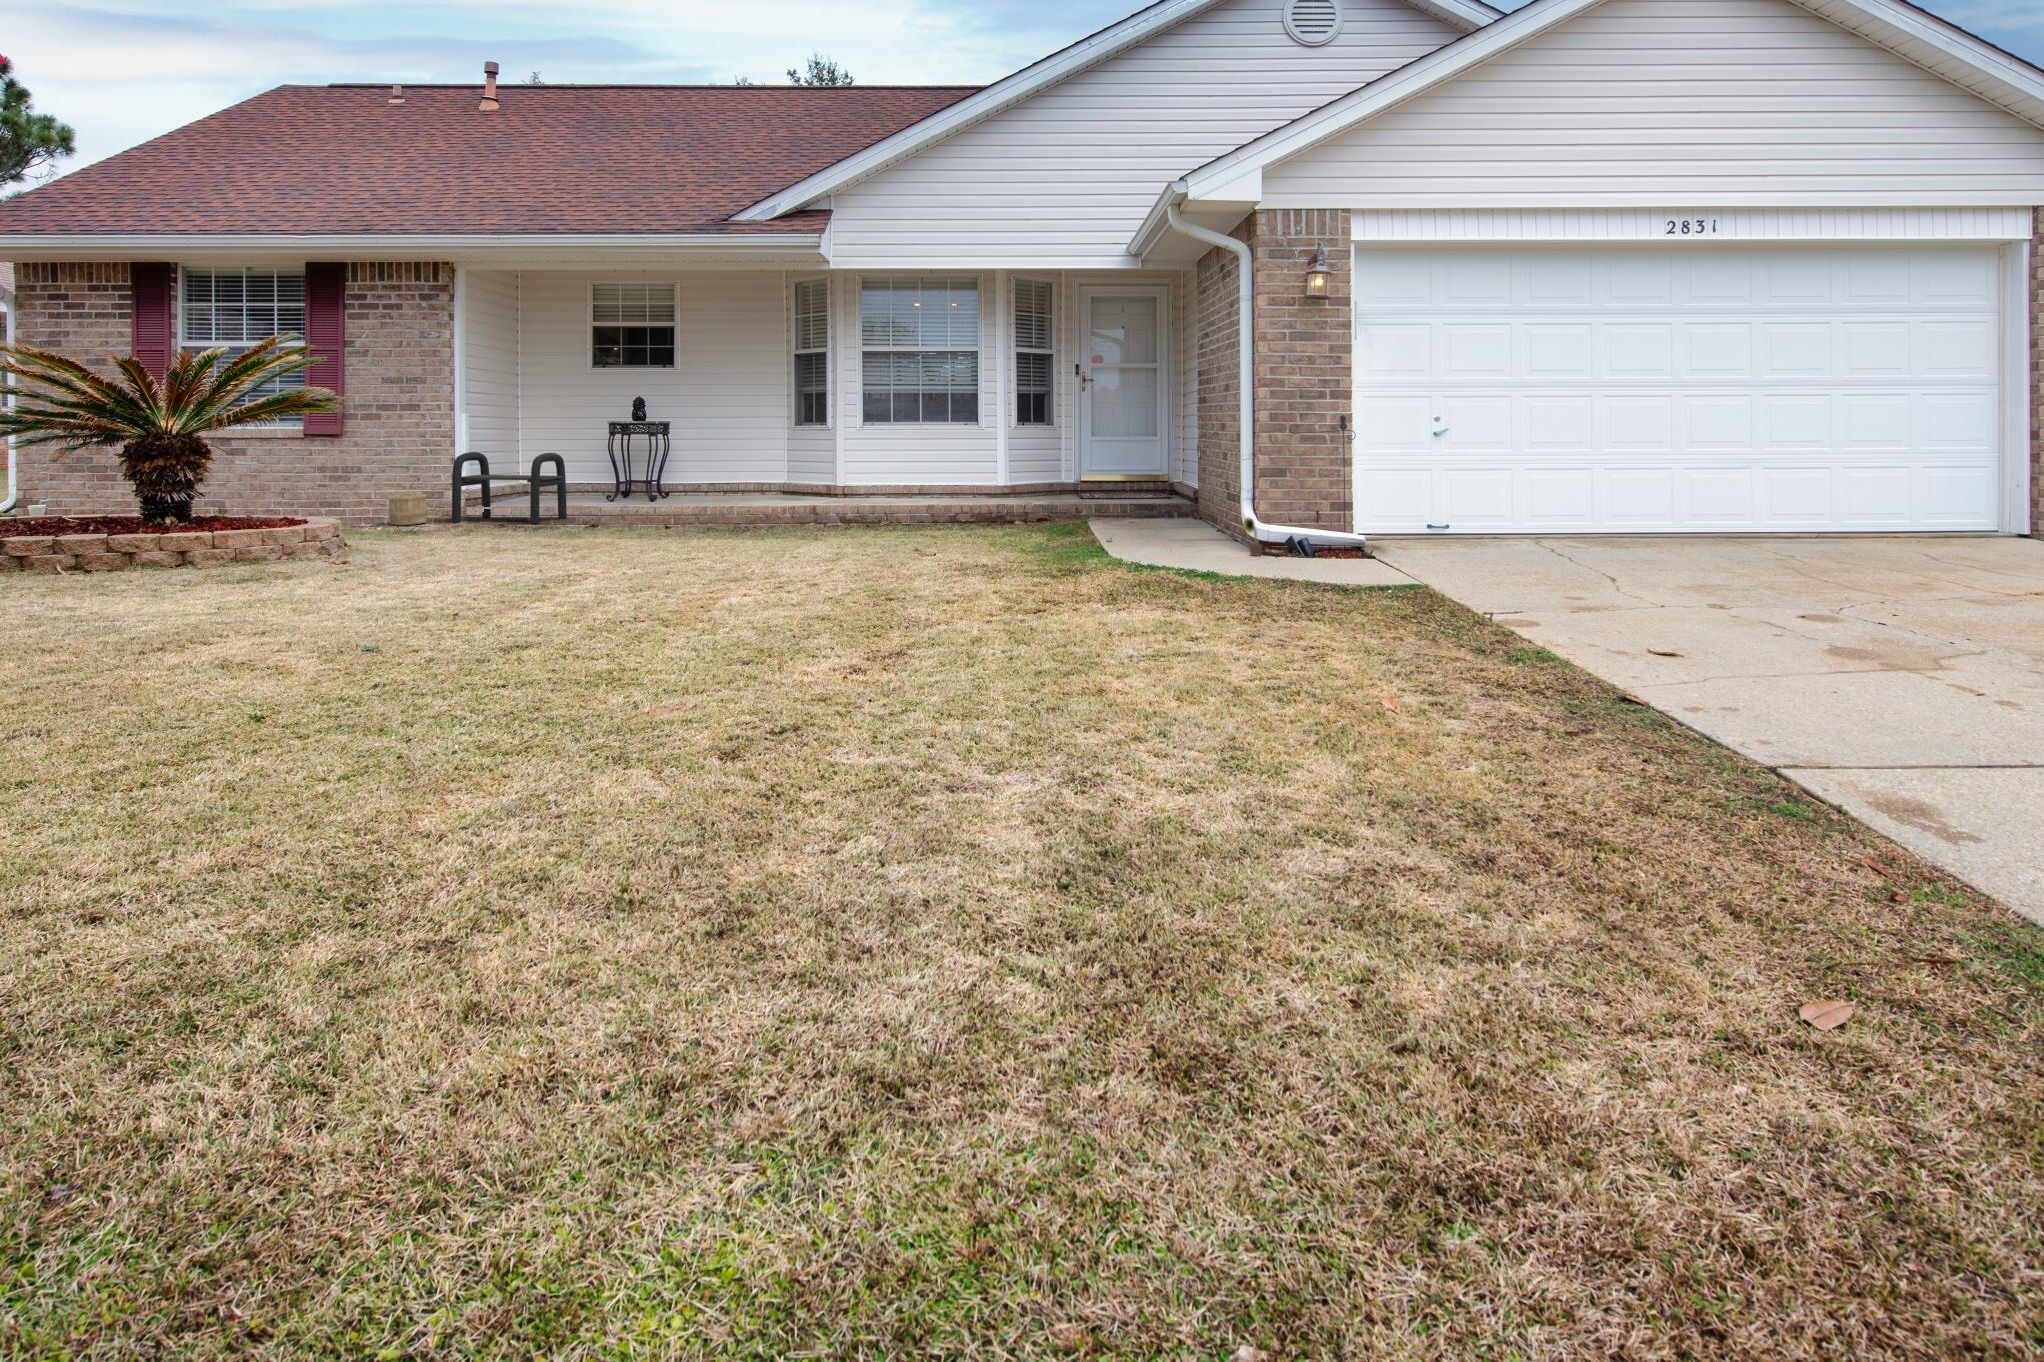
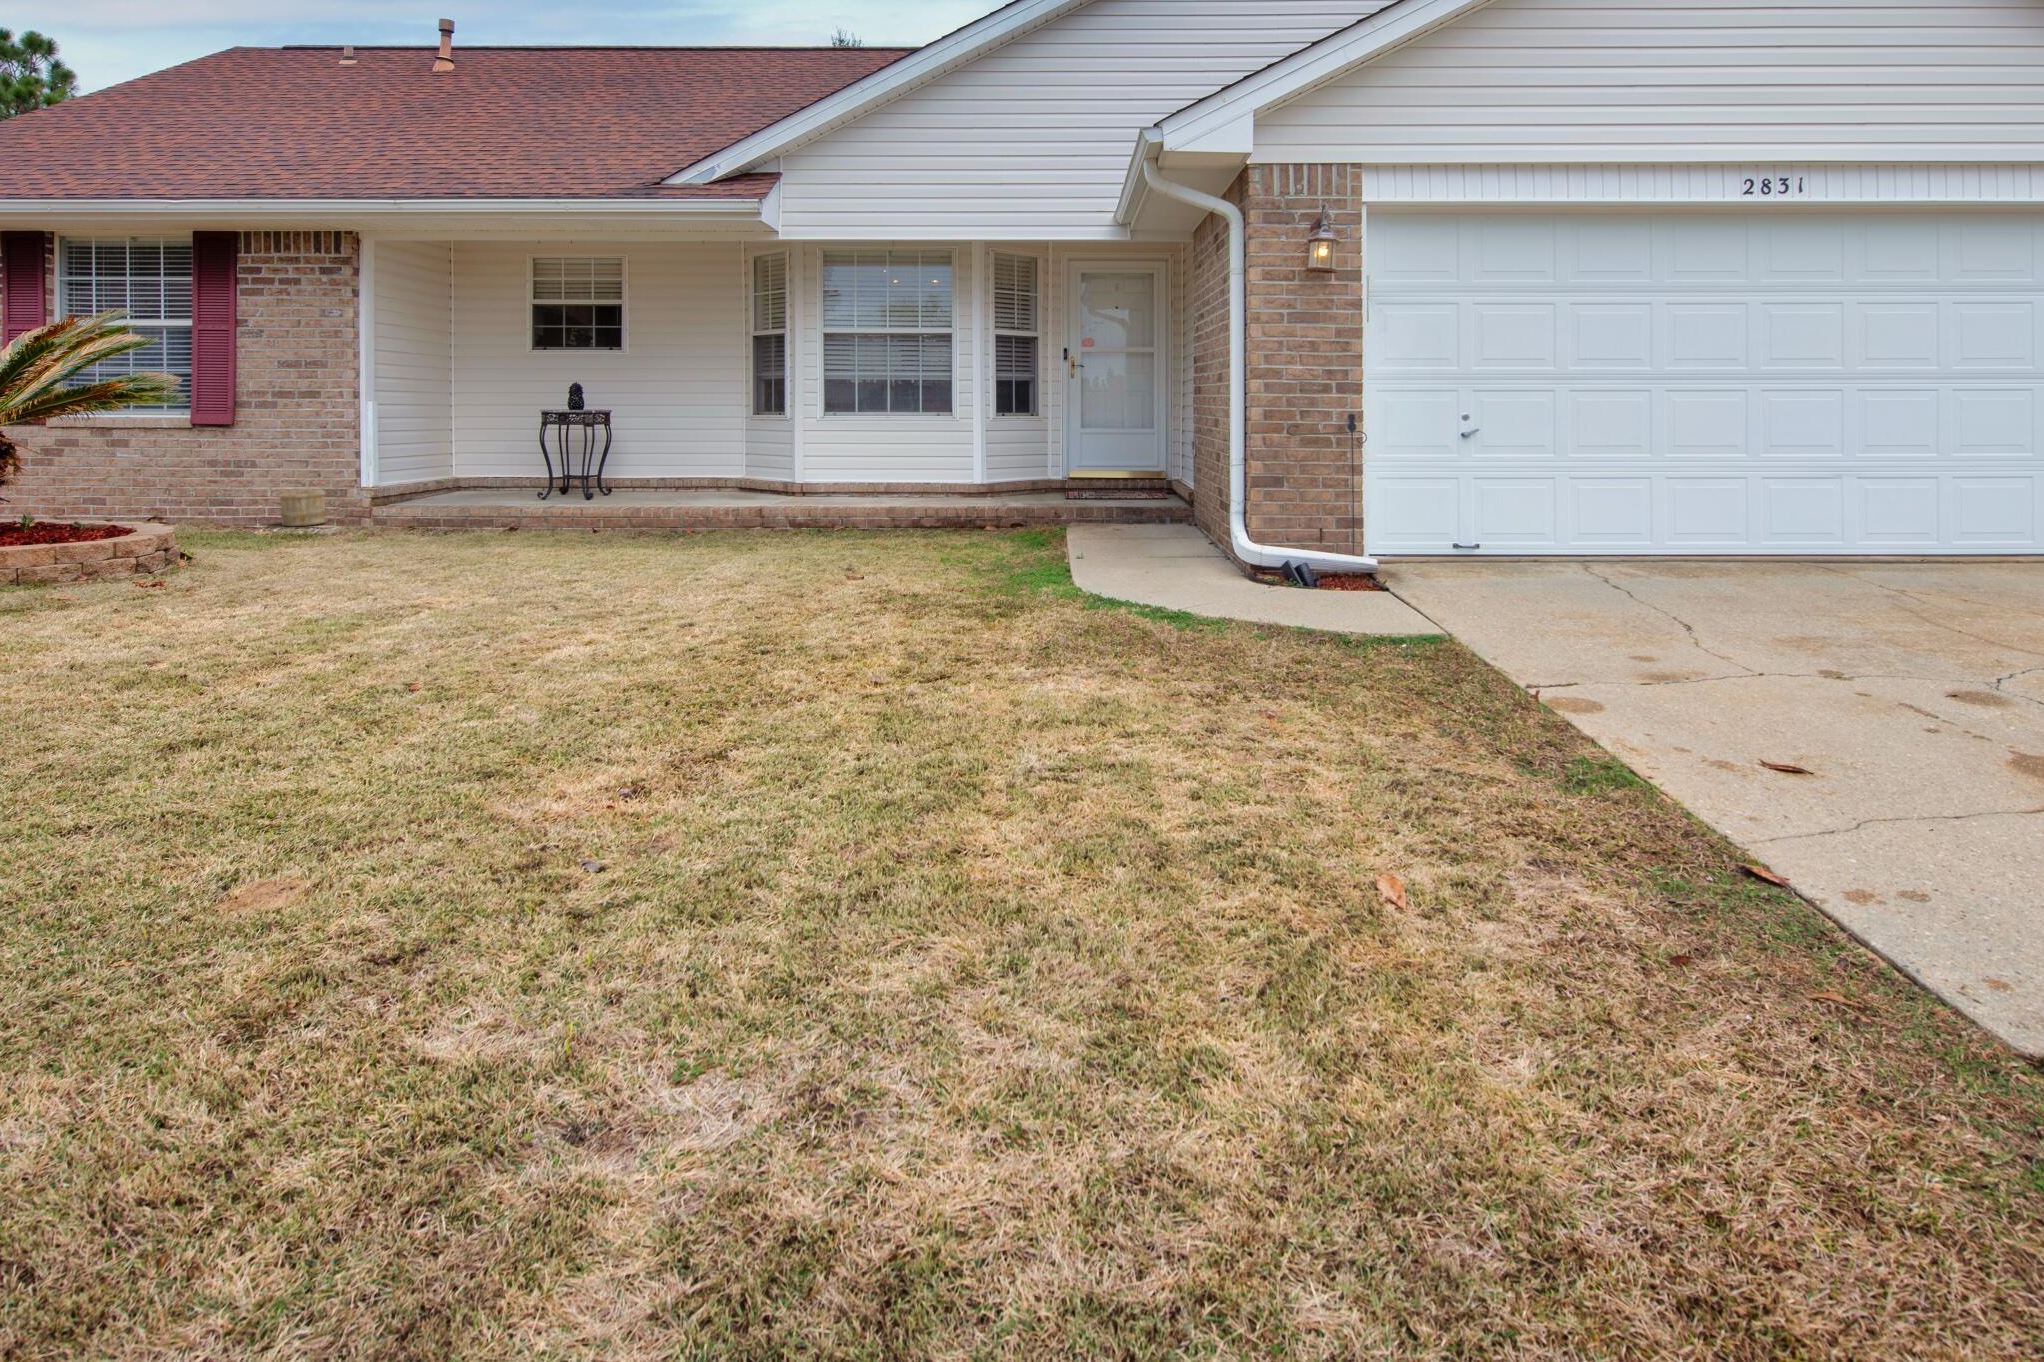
bench: present [452,452,567,524] -> none [354,444,487,525]
decorative plant: present [1243,518,1262,556] -> none [1225,531,1250,579]

